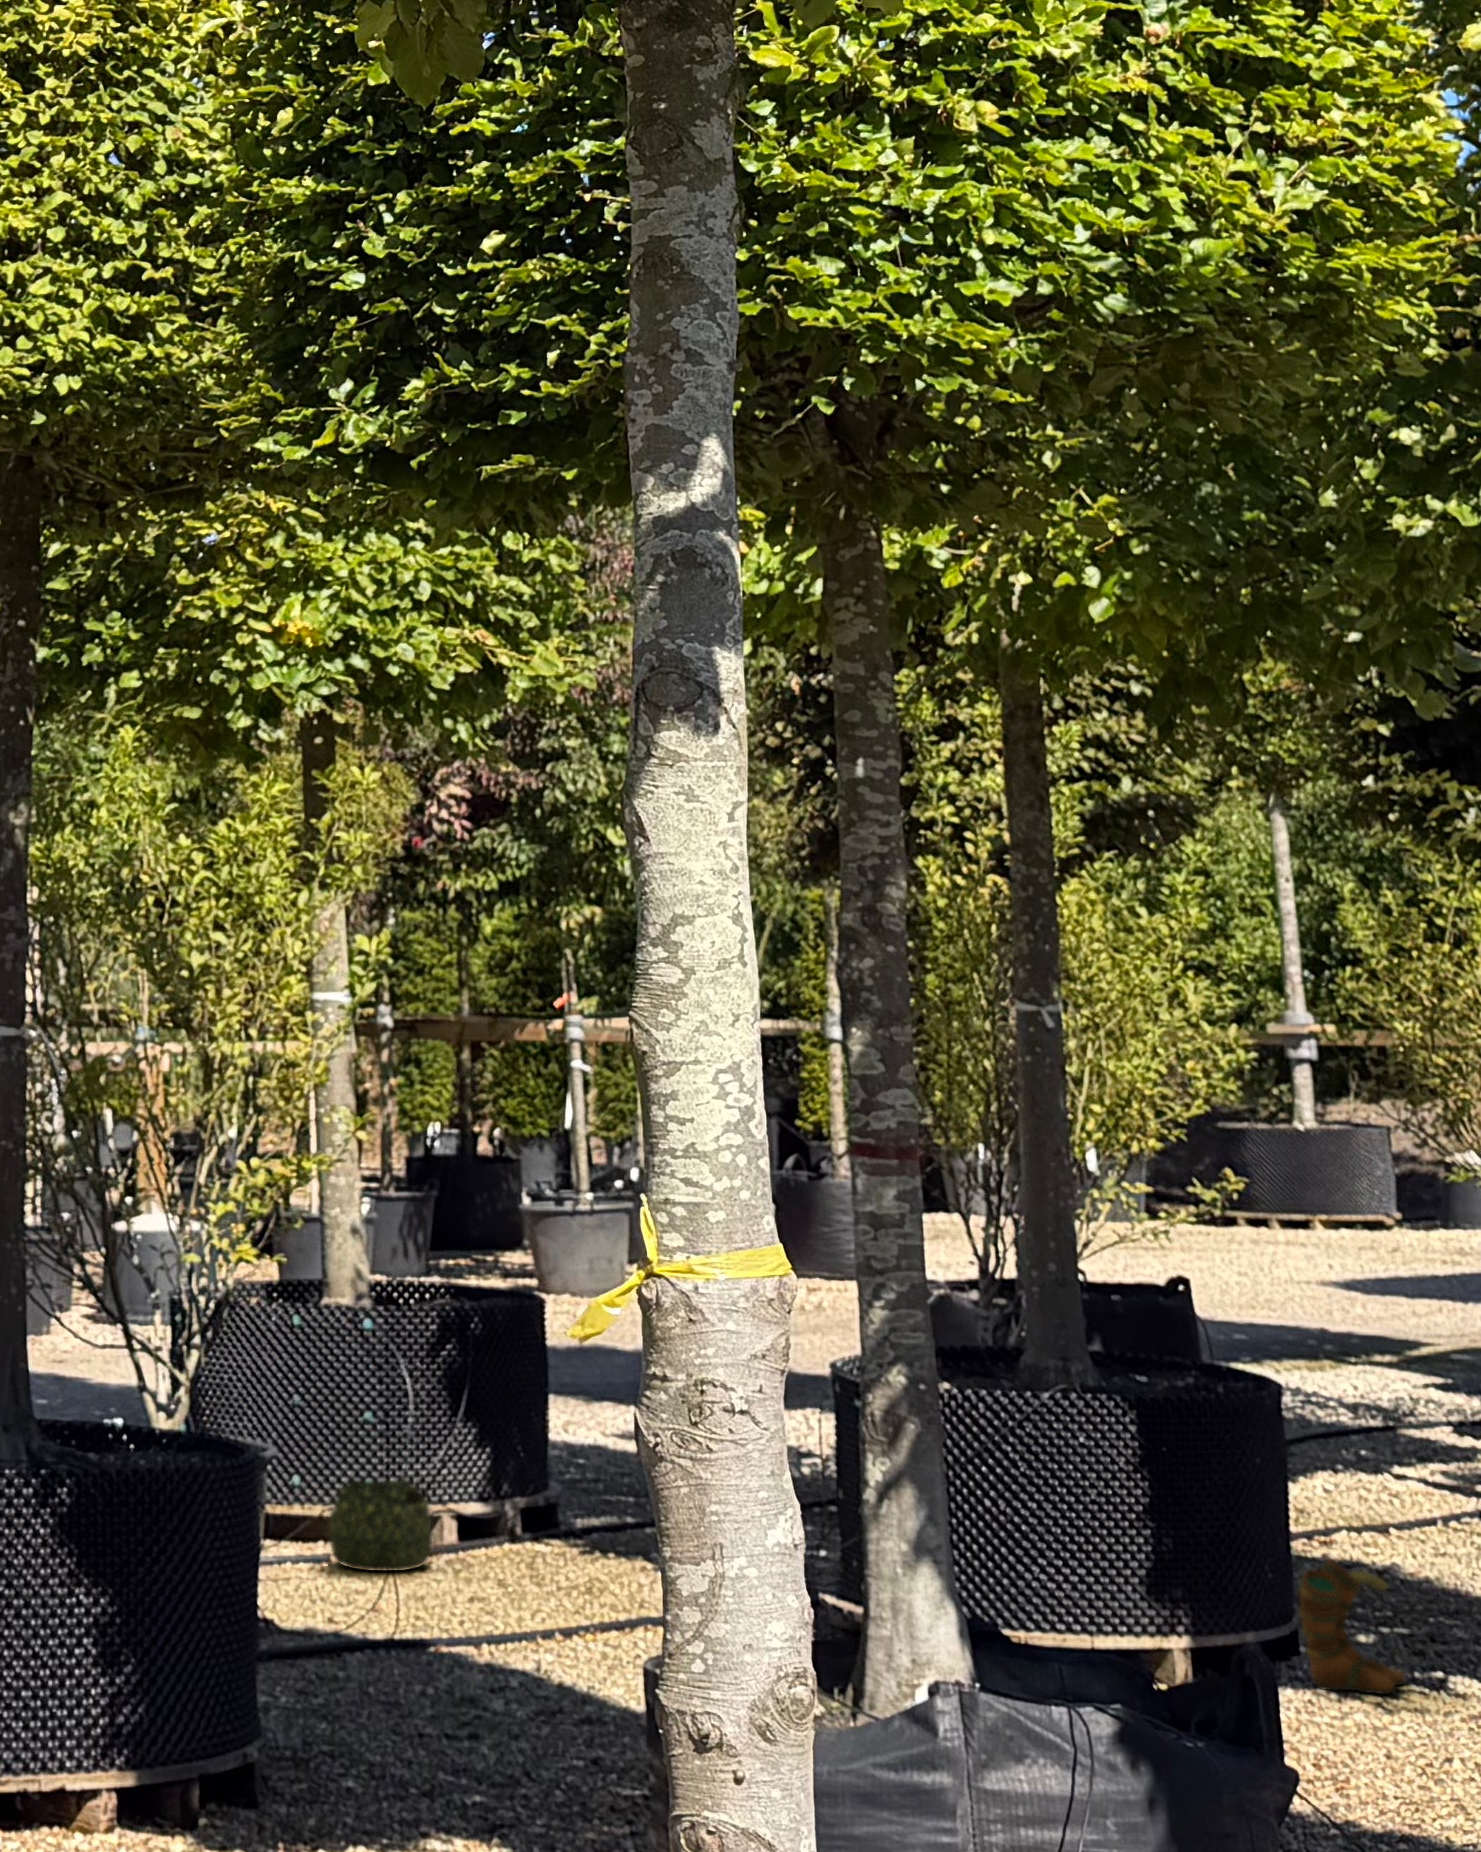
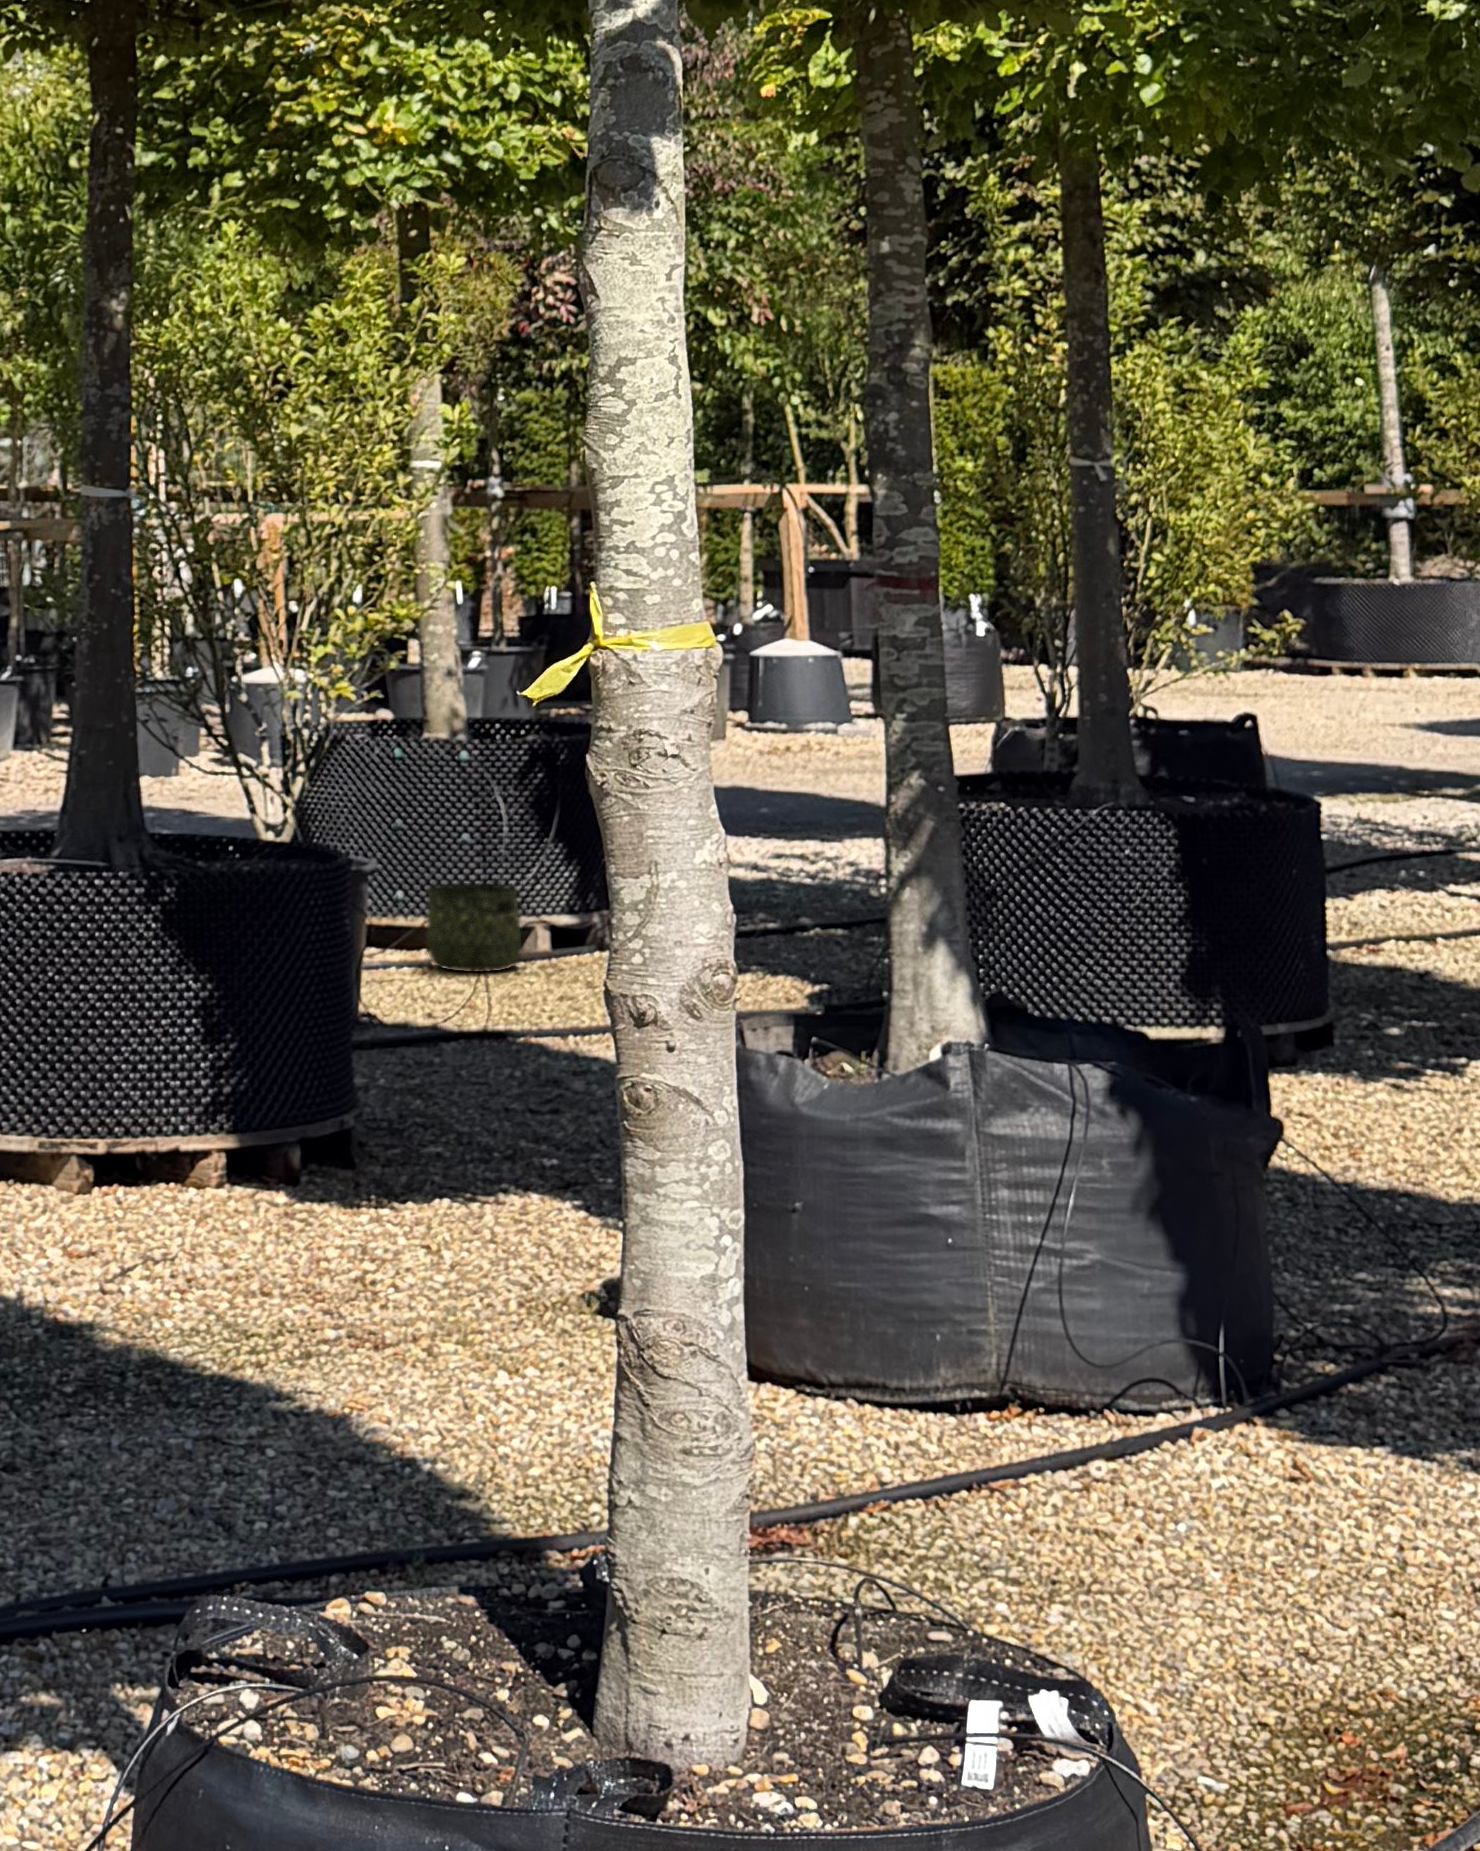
boots: present [1299,1558,1405,1694] -> none [1310,945,1408,1061]

